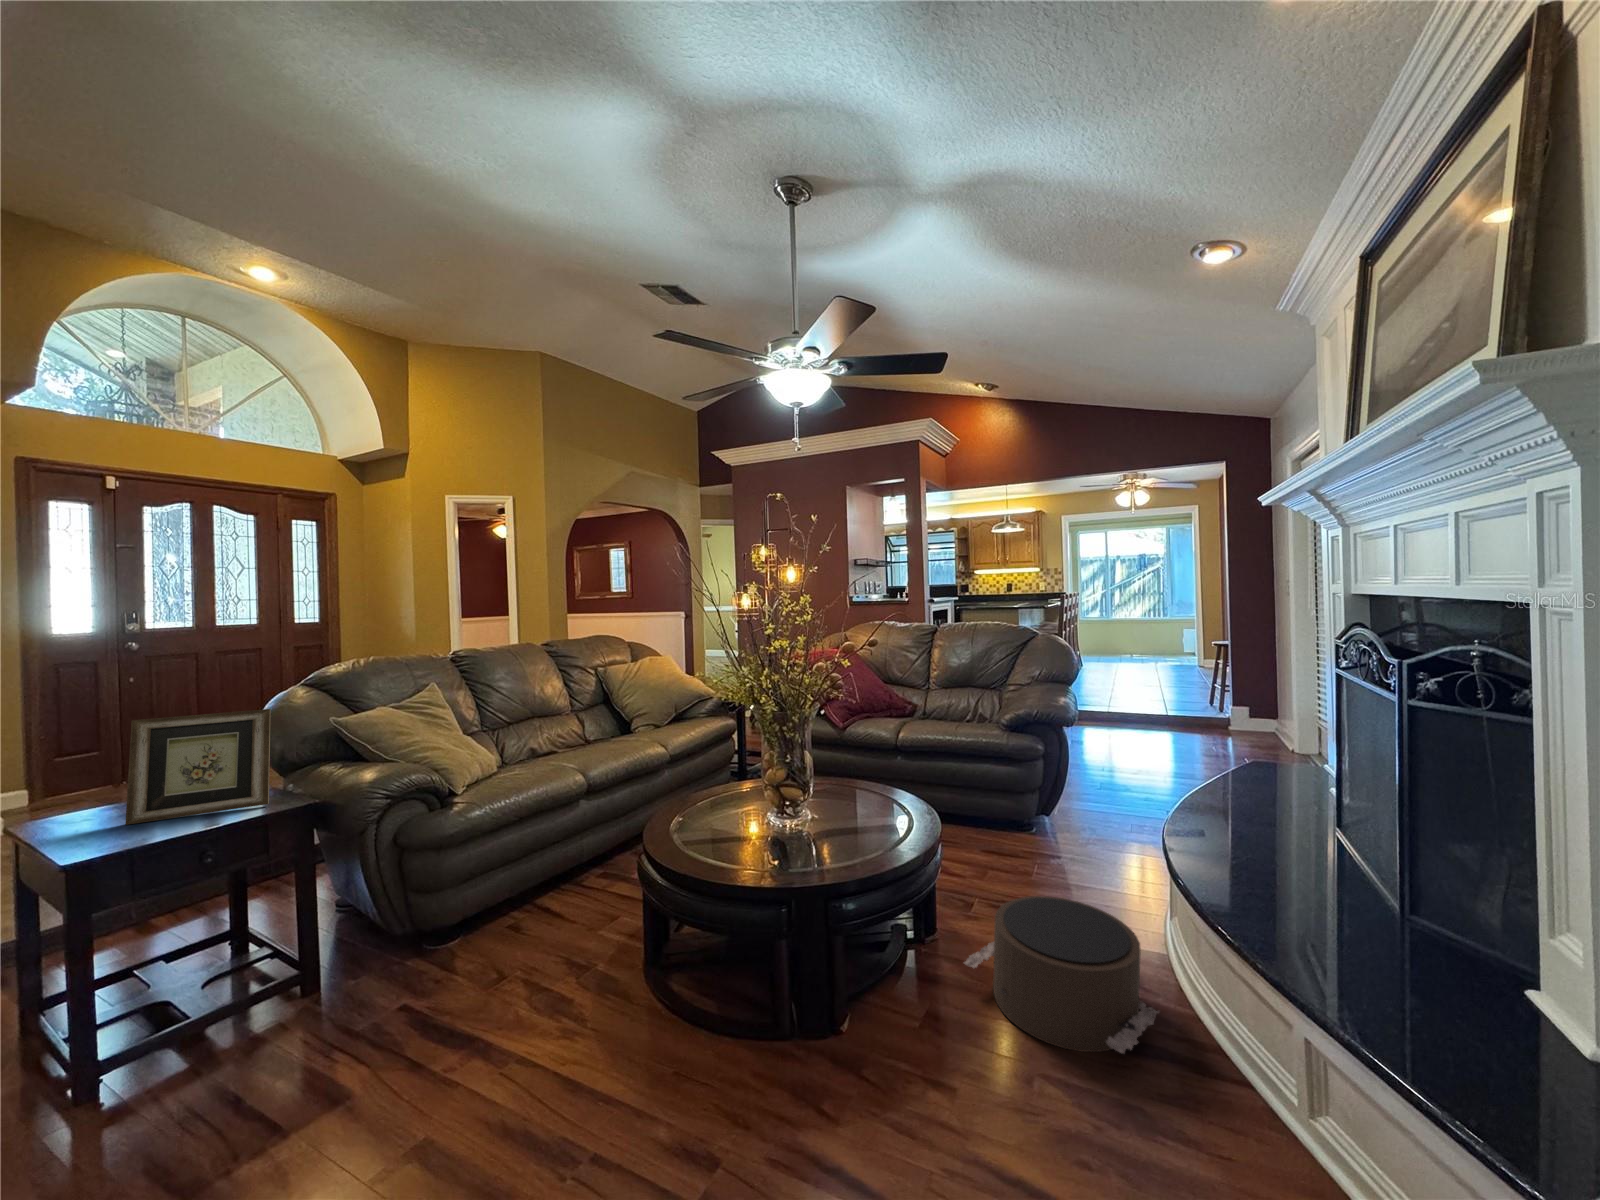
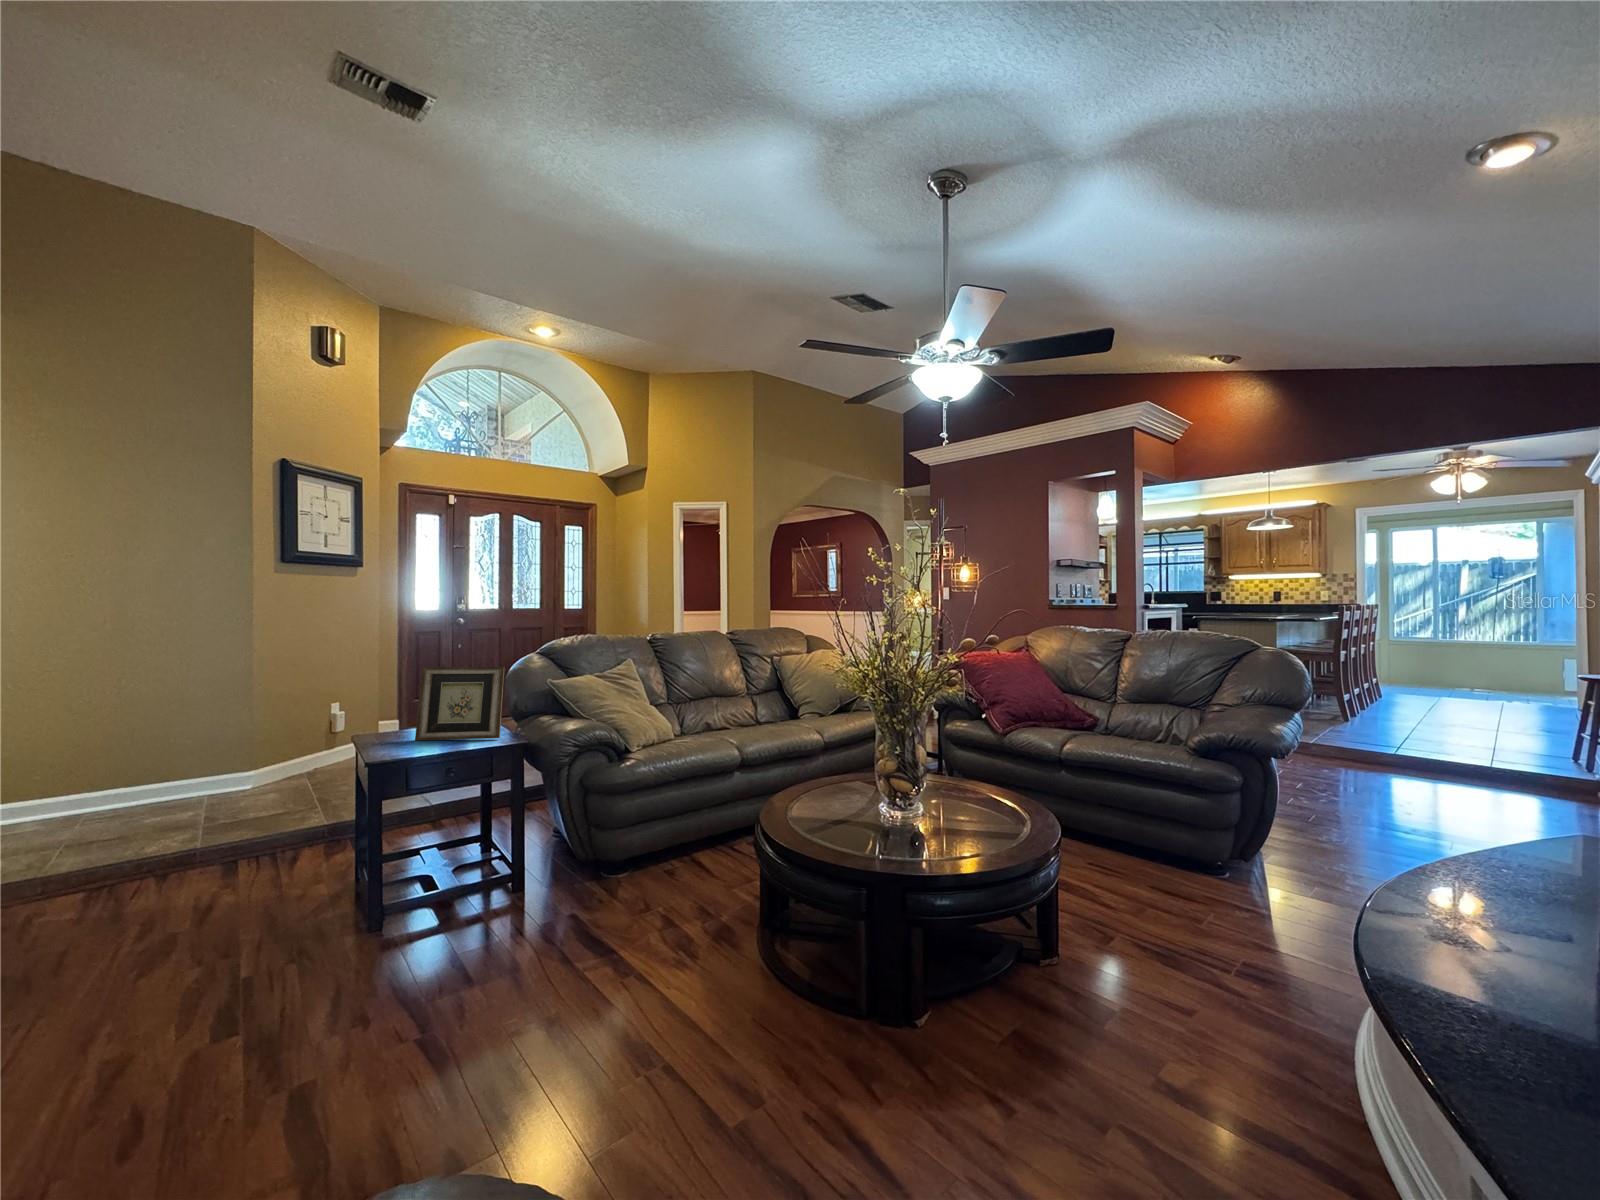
pouf: present [964,896,1159,1053] -> none [1059,924,1281,1104]

